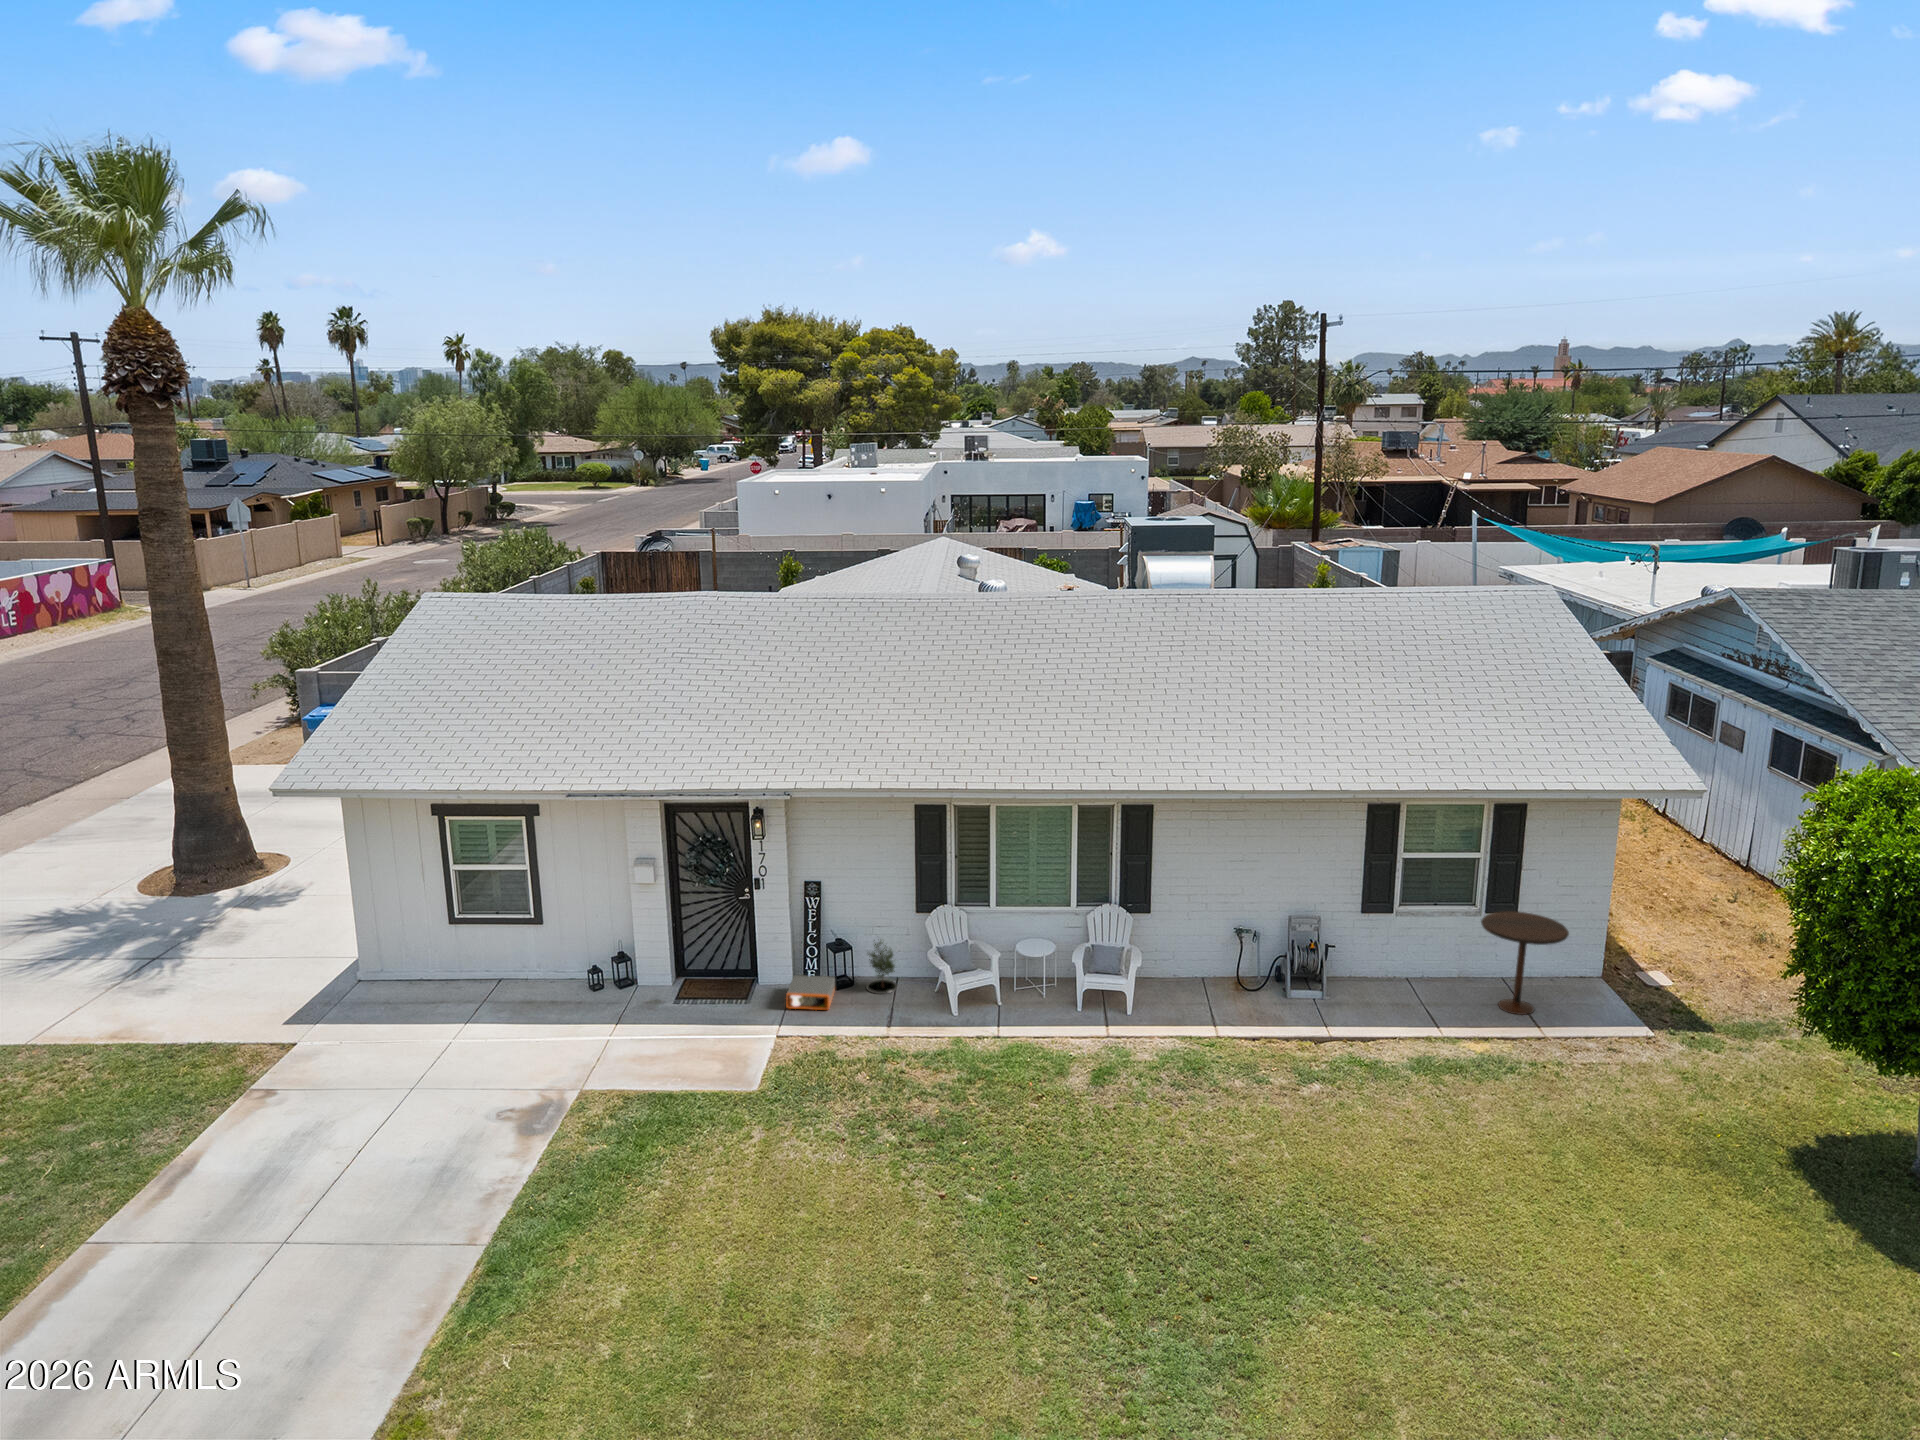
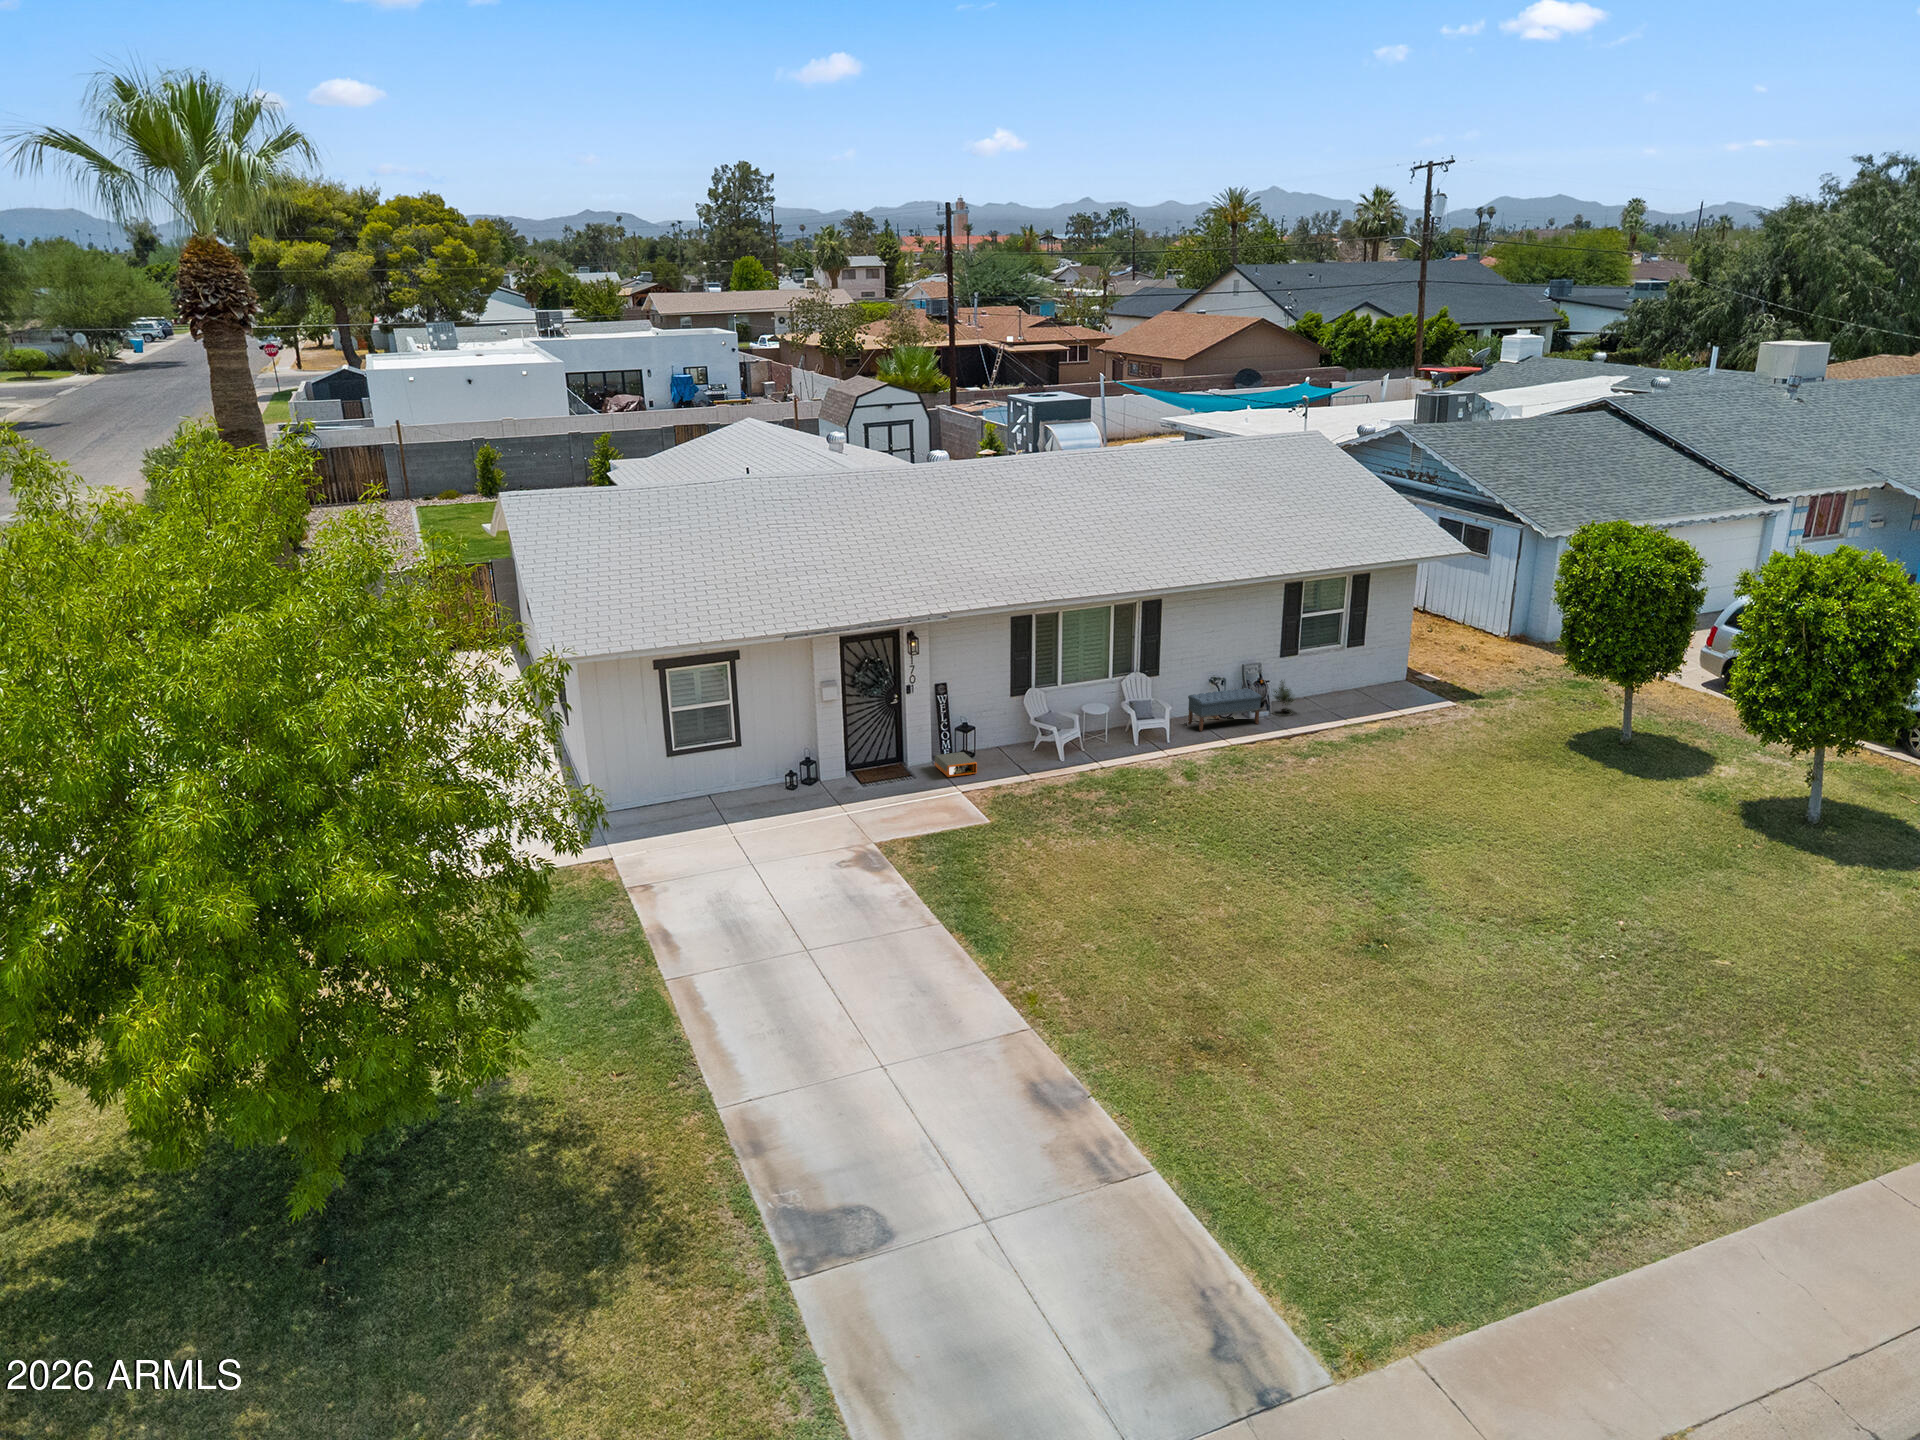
pedestal table: present [1481,911,1569,1015] -> none [1349,644,1404,708]
potted tree: present [866,941,897,994] -> present [1273,680,1294,716]
bench: none [1198,948,1305,1009] -> present [1188,688,1262,732]

